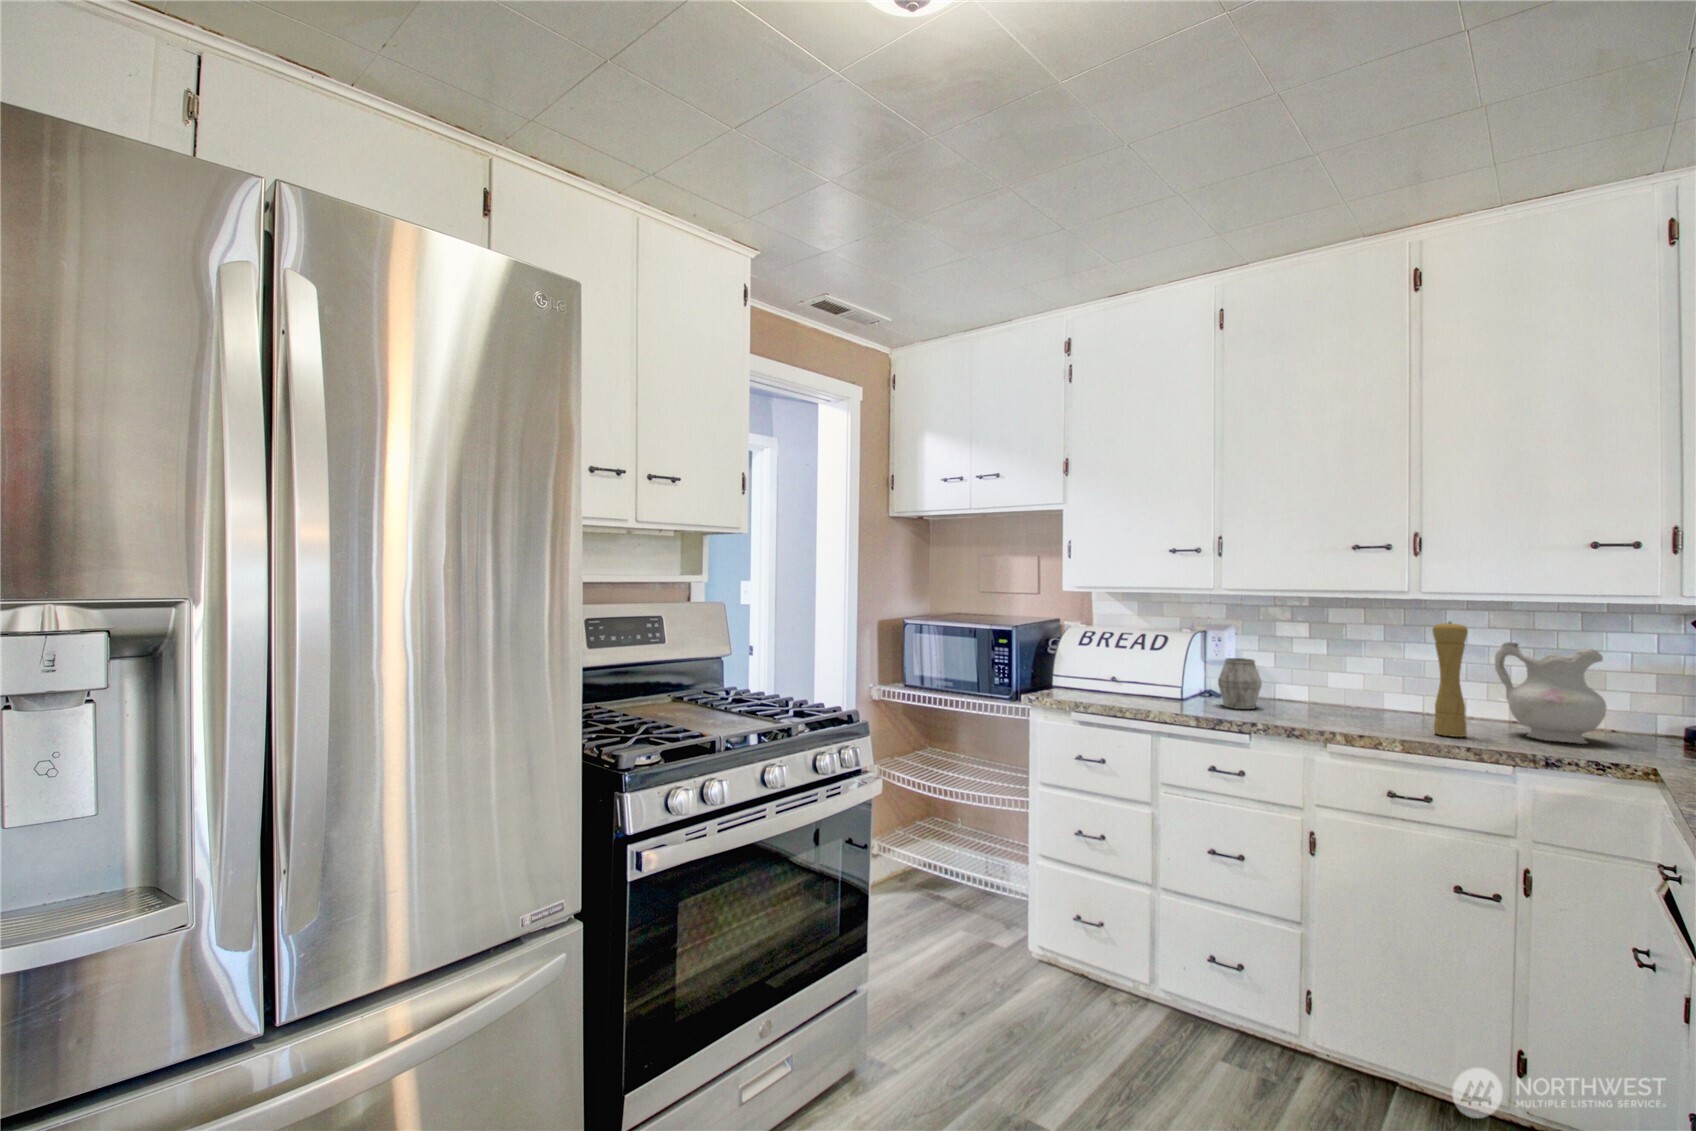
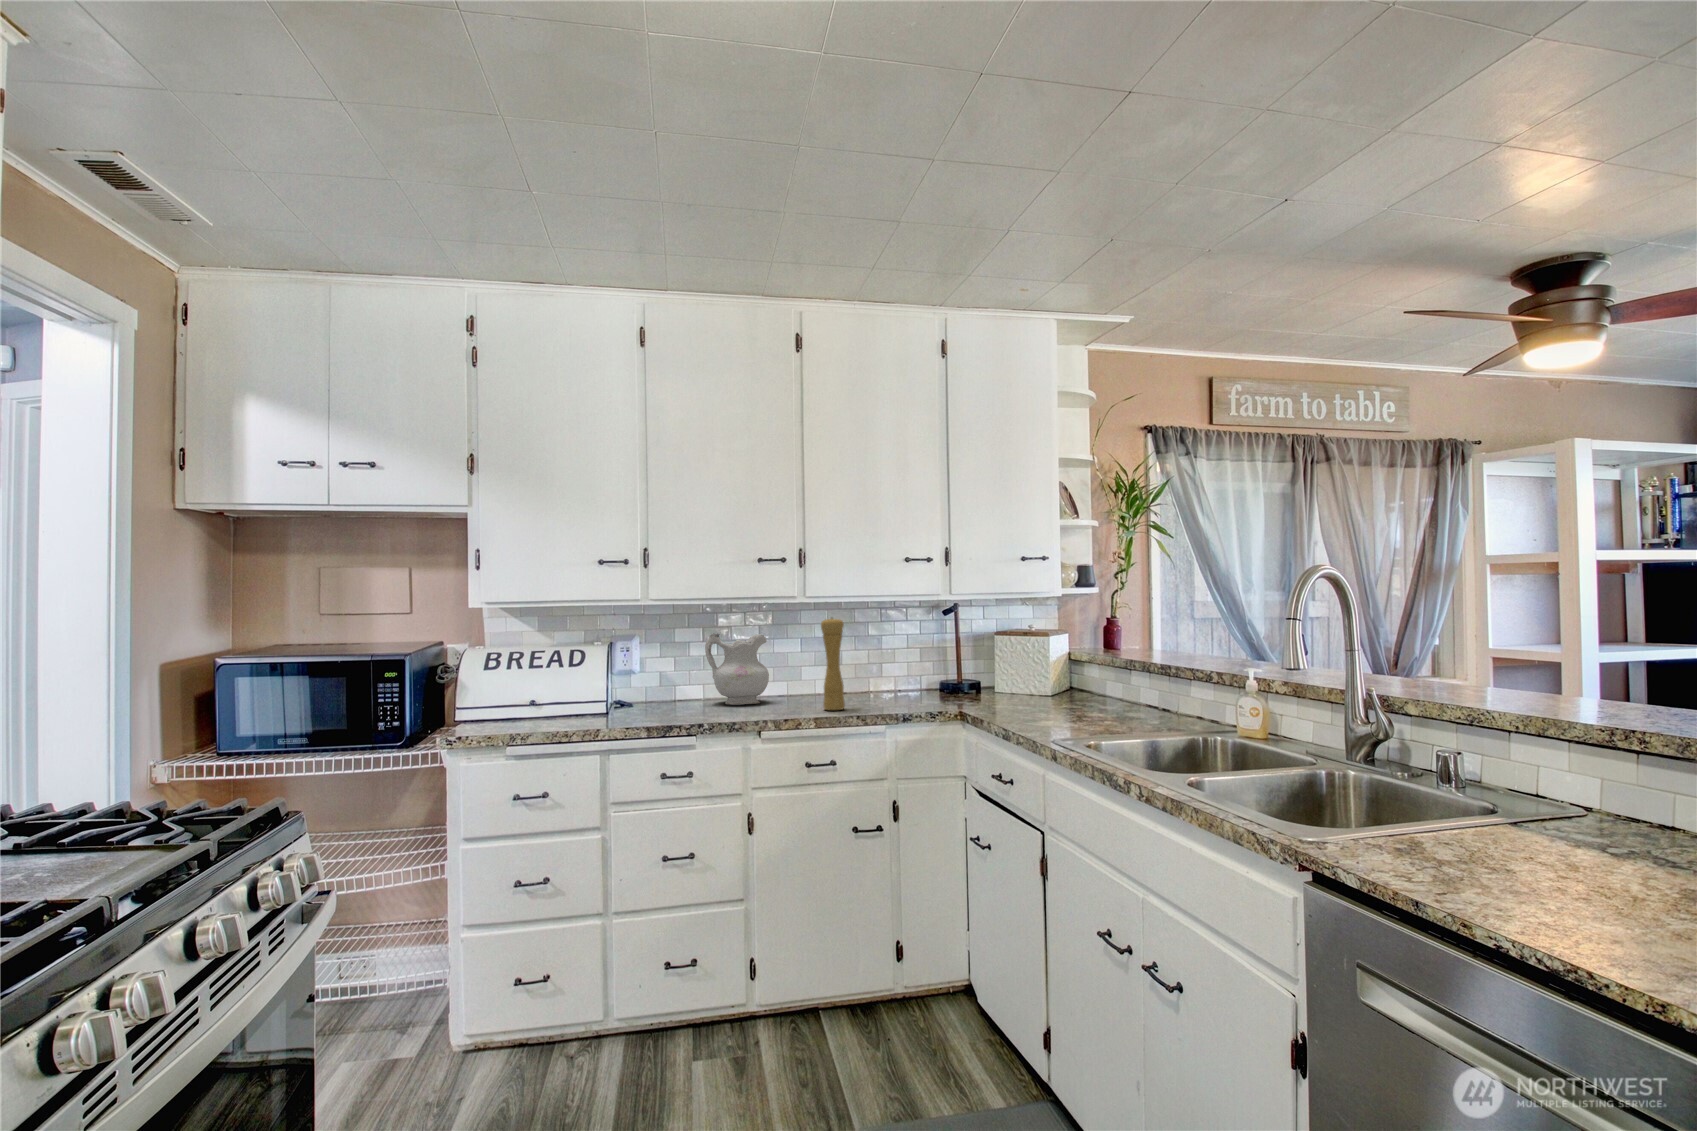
ceramic pitcher: present [1495,642,1606,744] -> present [705,633,769,705]
mug: present [1218,658,1262,709] -> none [644,666,683,715]

